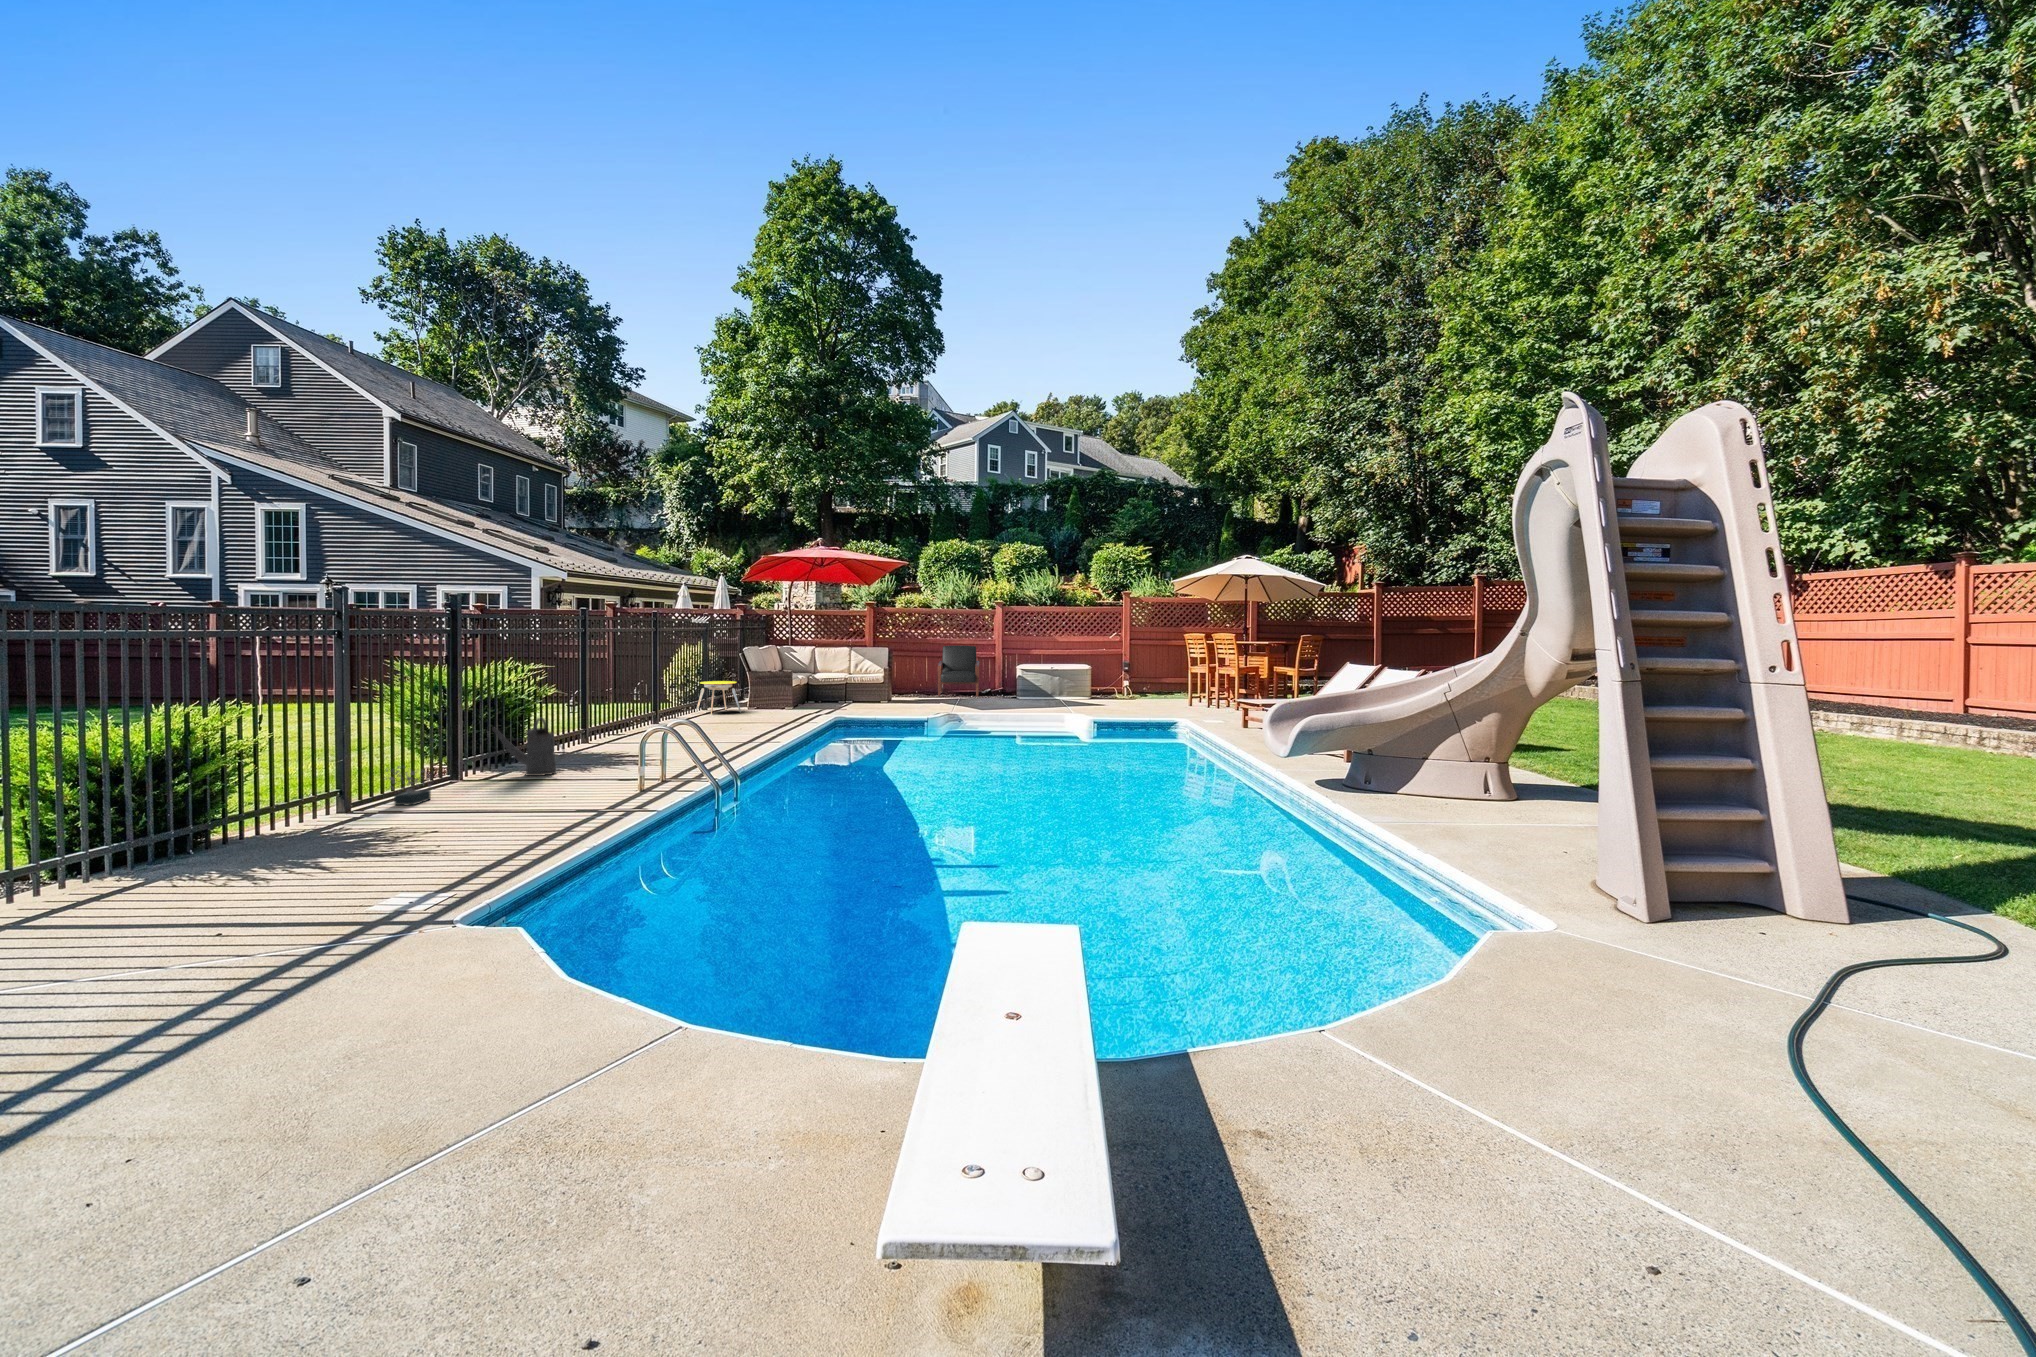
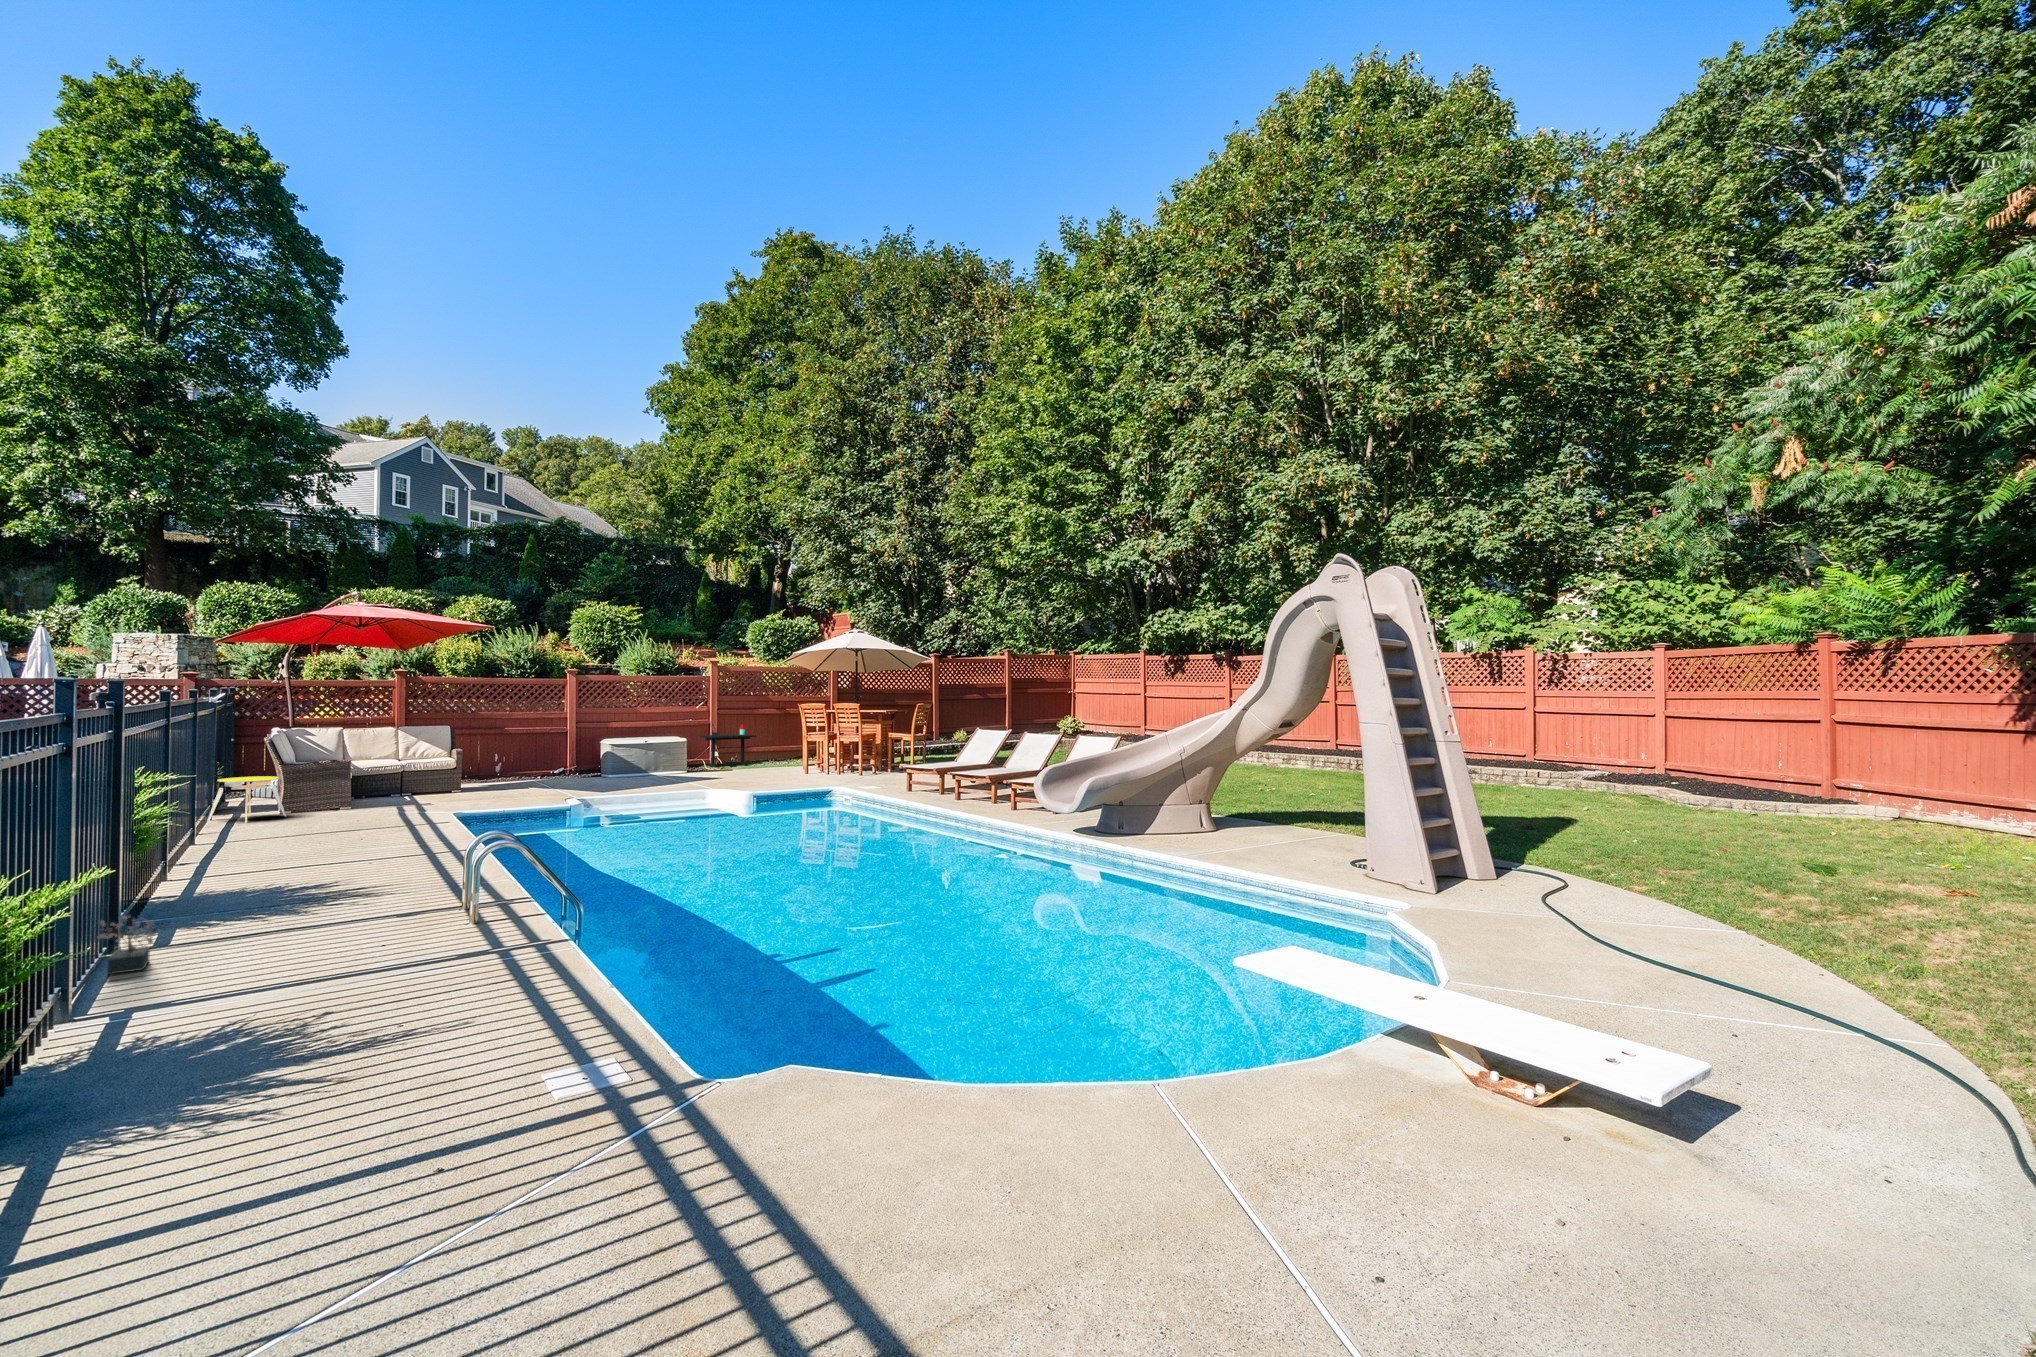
chair: present [938,646,979,696] -> none [503,721,566,781]
side table: none [1109,653,1158,694] -> present [700,724,756,767]
watering can: present [492,718,565,776] -> none [138,834,265,917]

